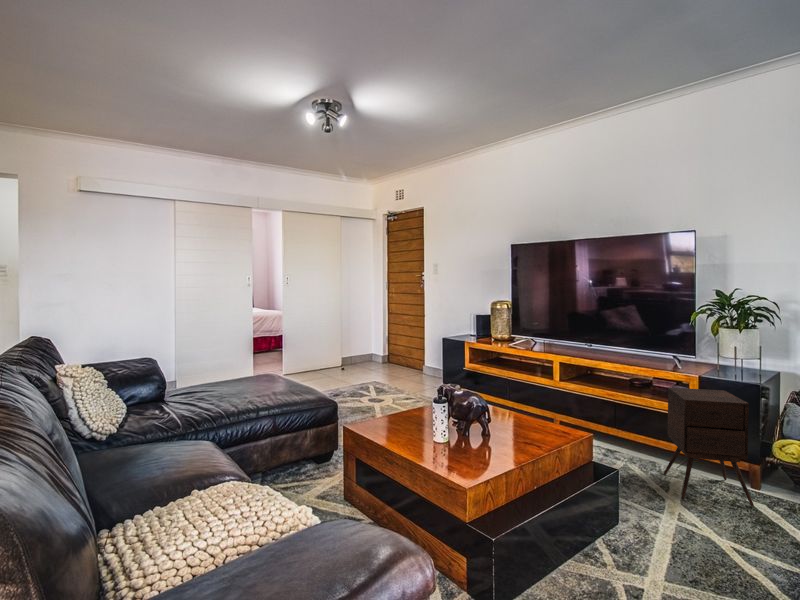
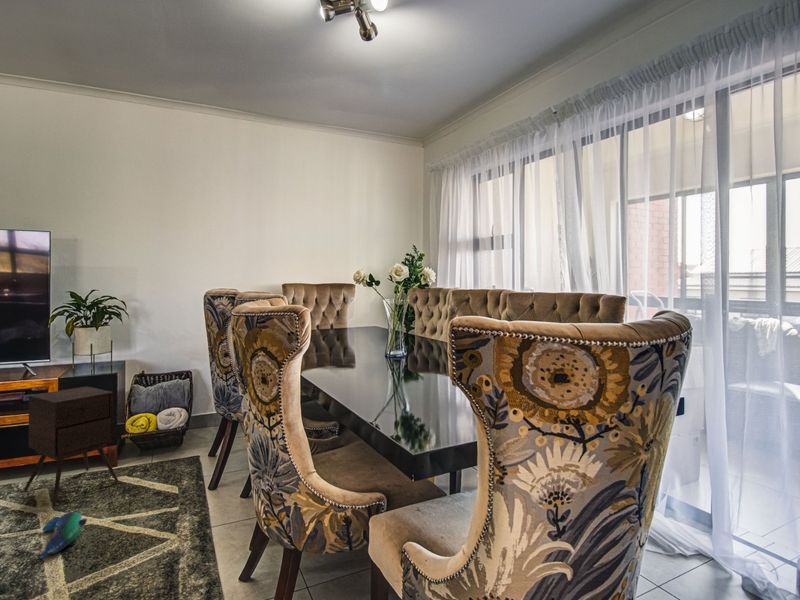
plush toy: none [652,510,700,546] -> present [39,512,87,559]

